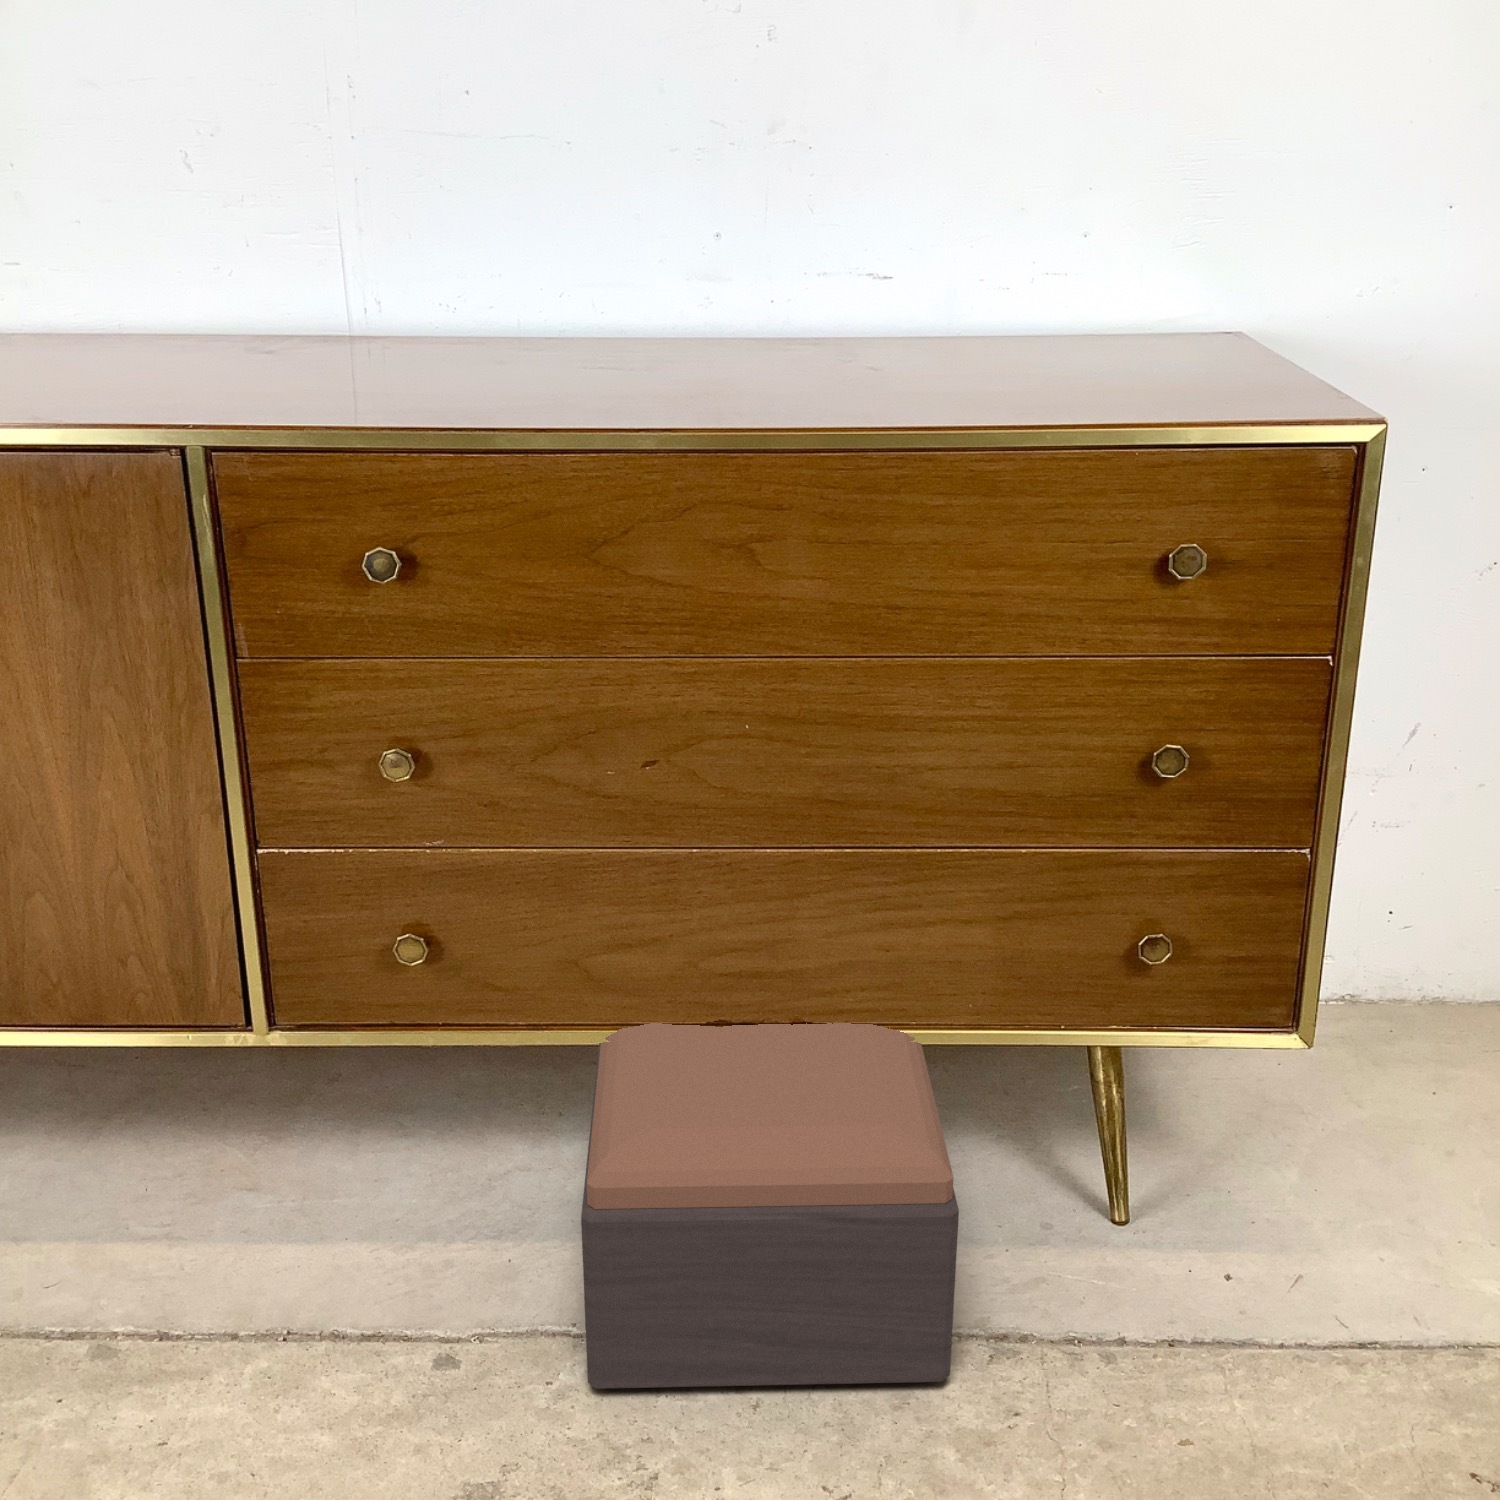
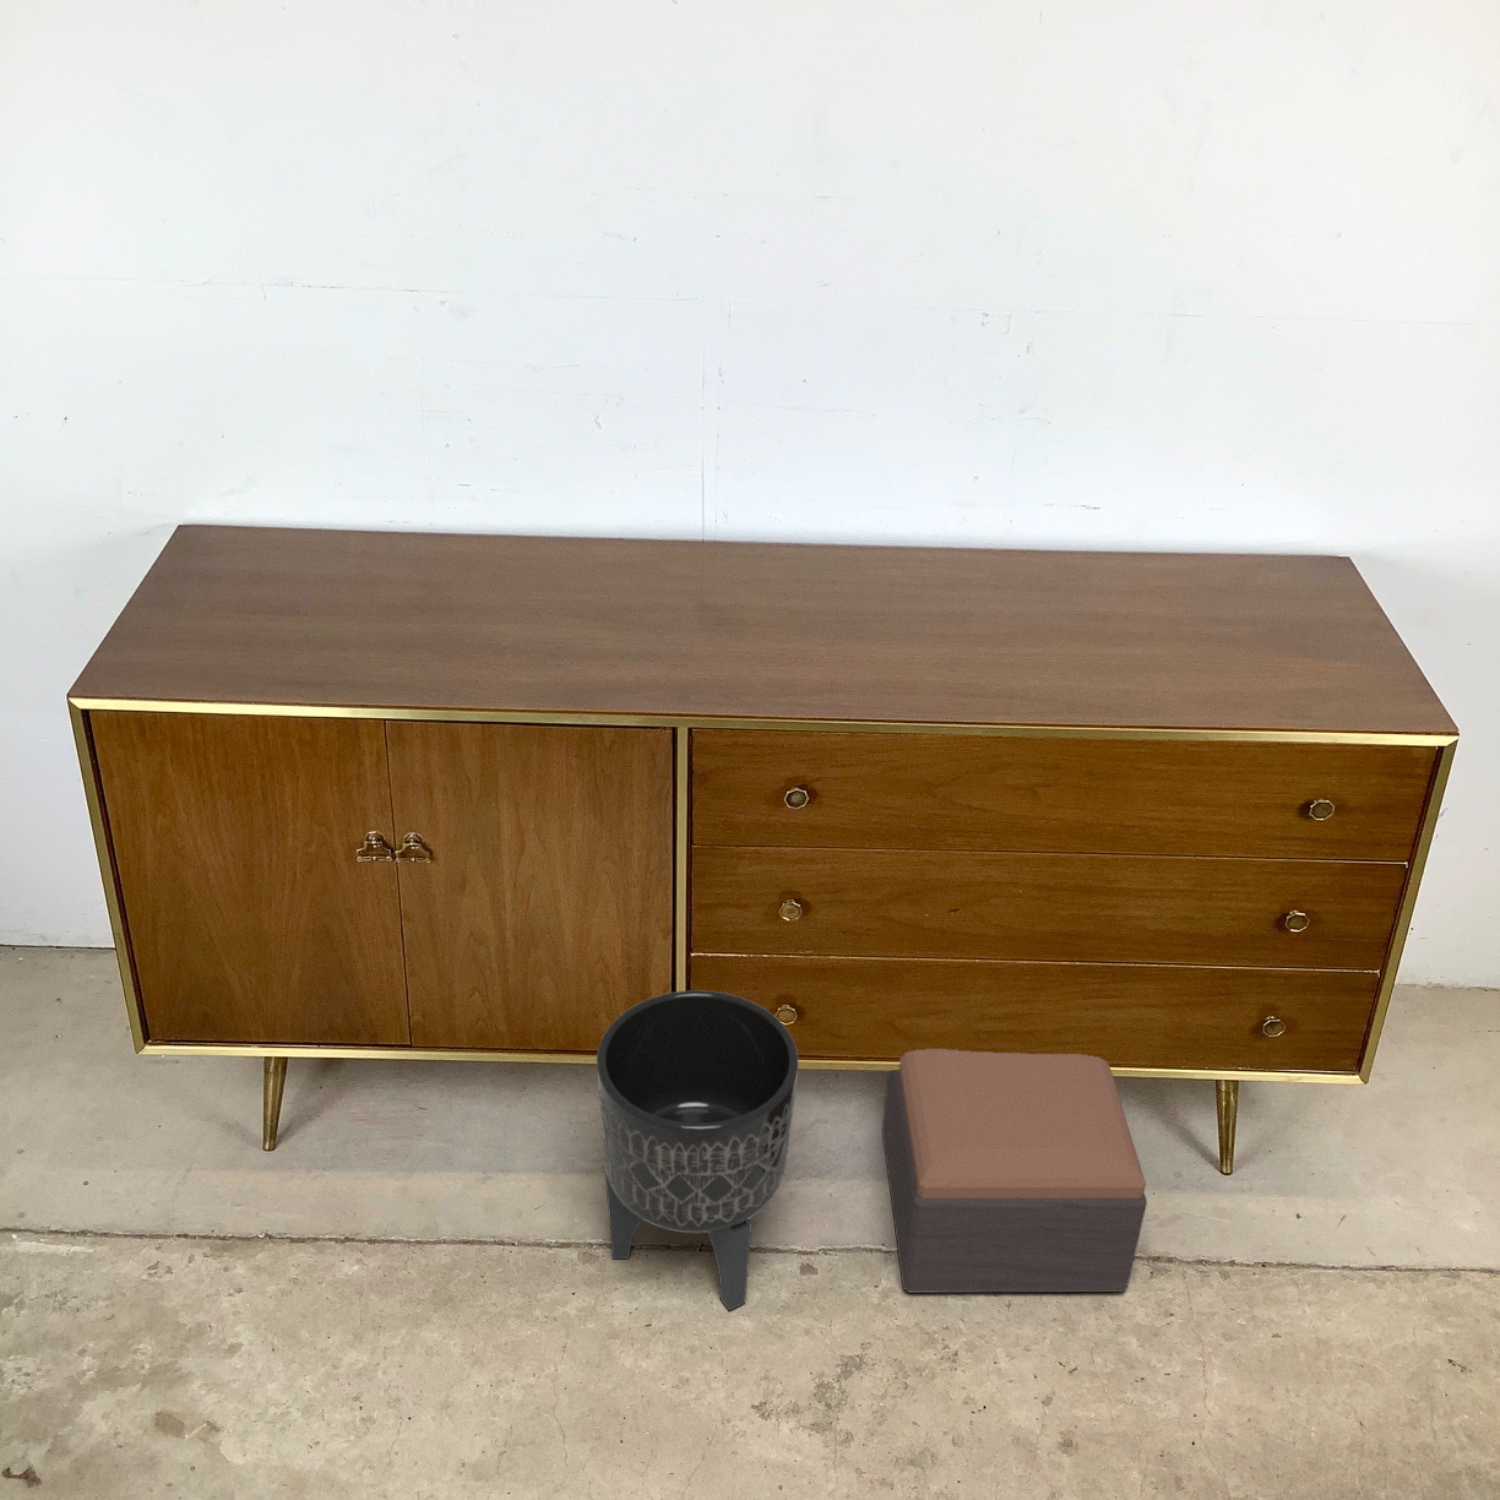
planter: none [57,905,394,1421] -> present [597,990,798,1310]

